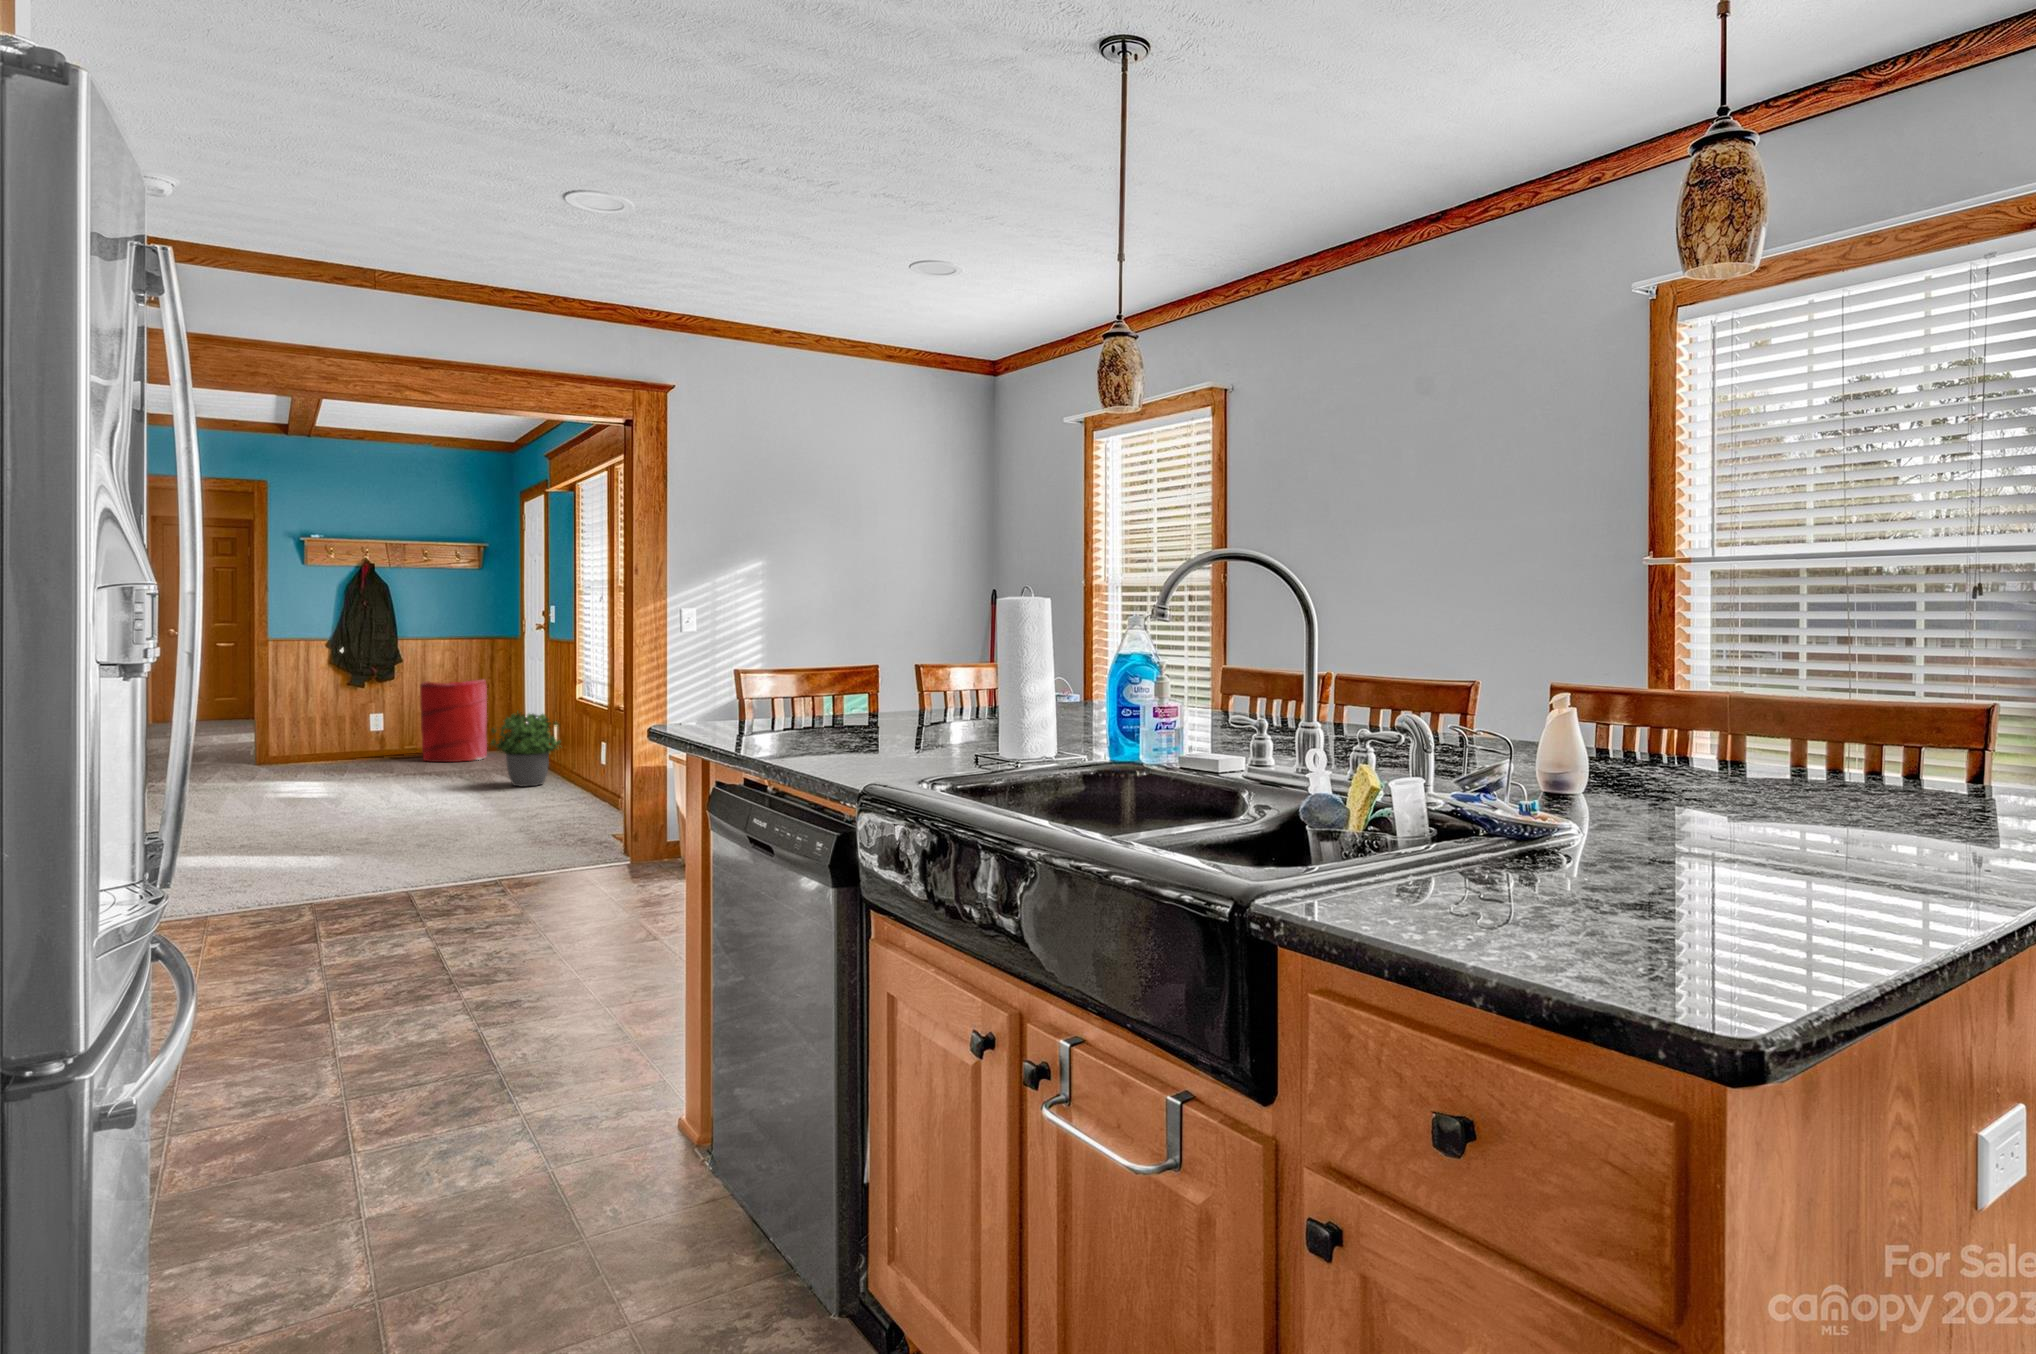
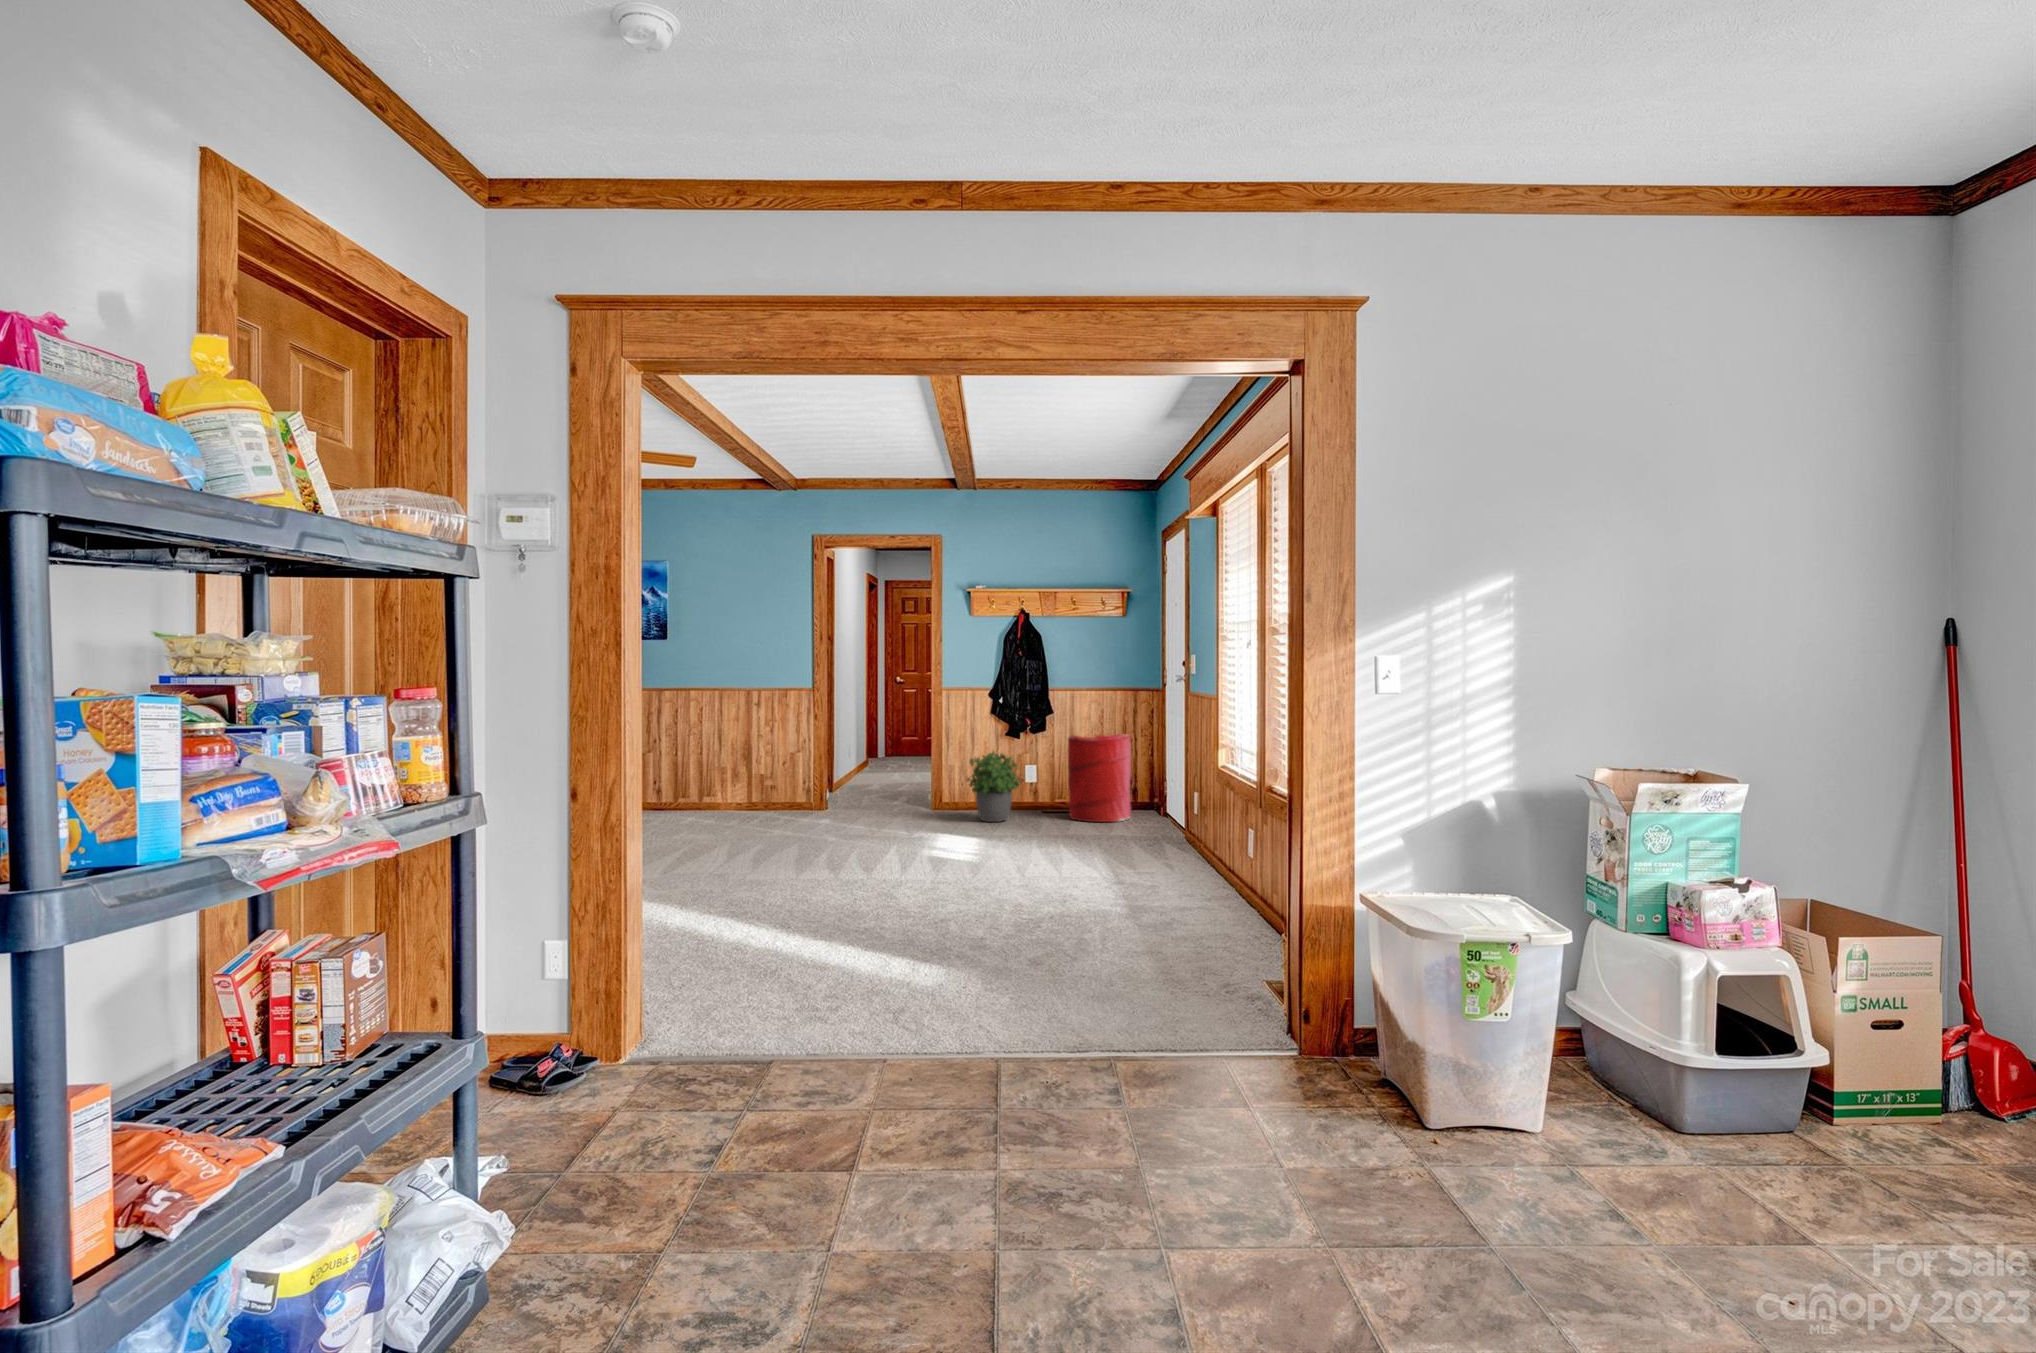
potted plant: present [491,712,561,787] -> present [967,752,1023,822]

